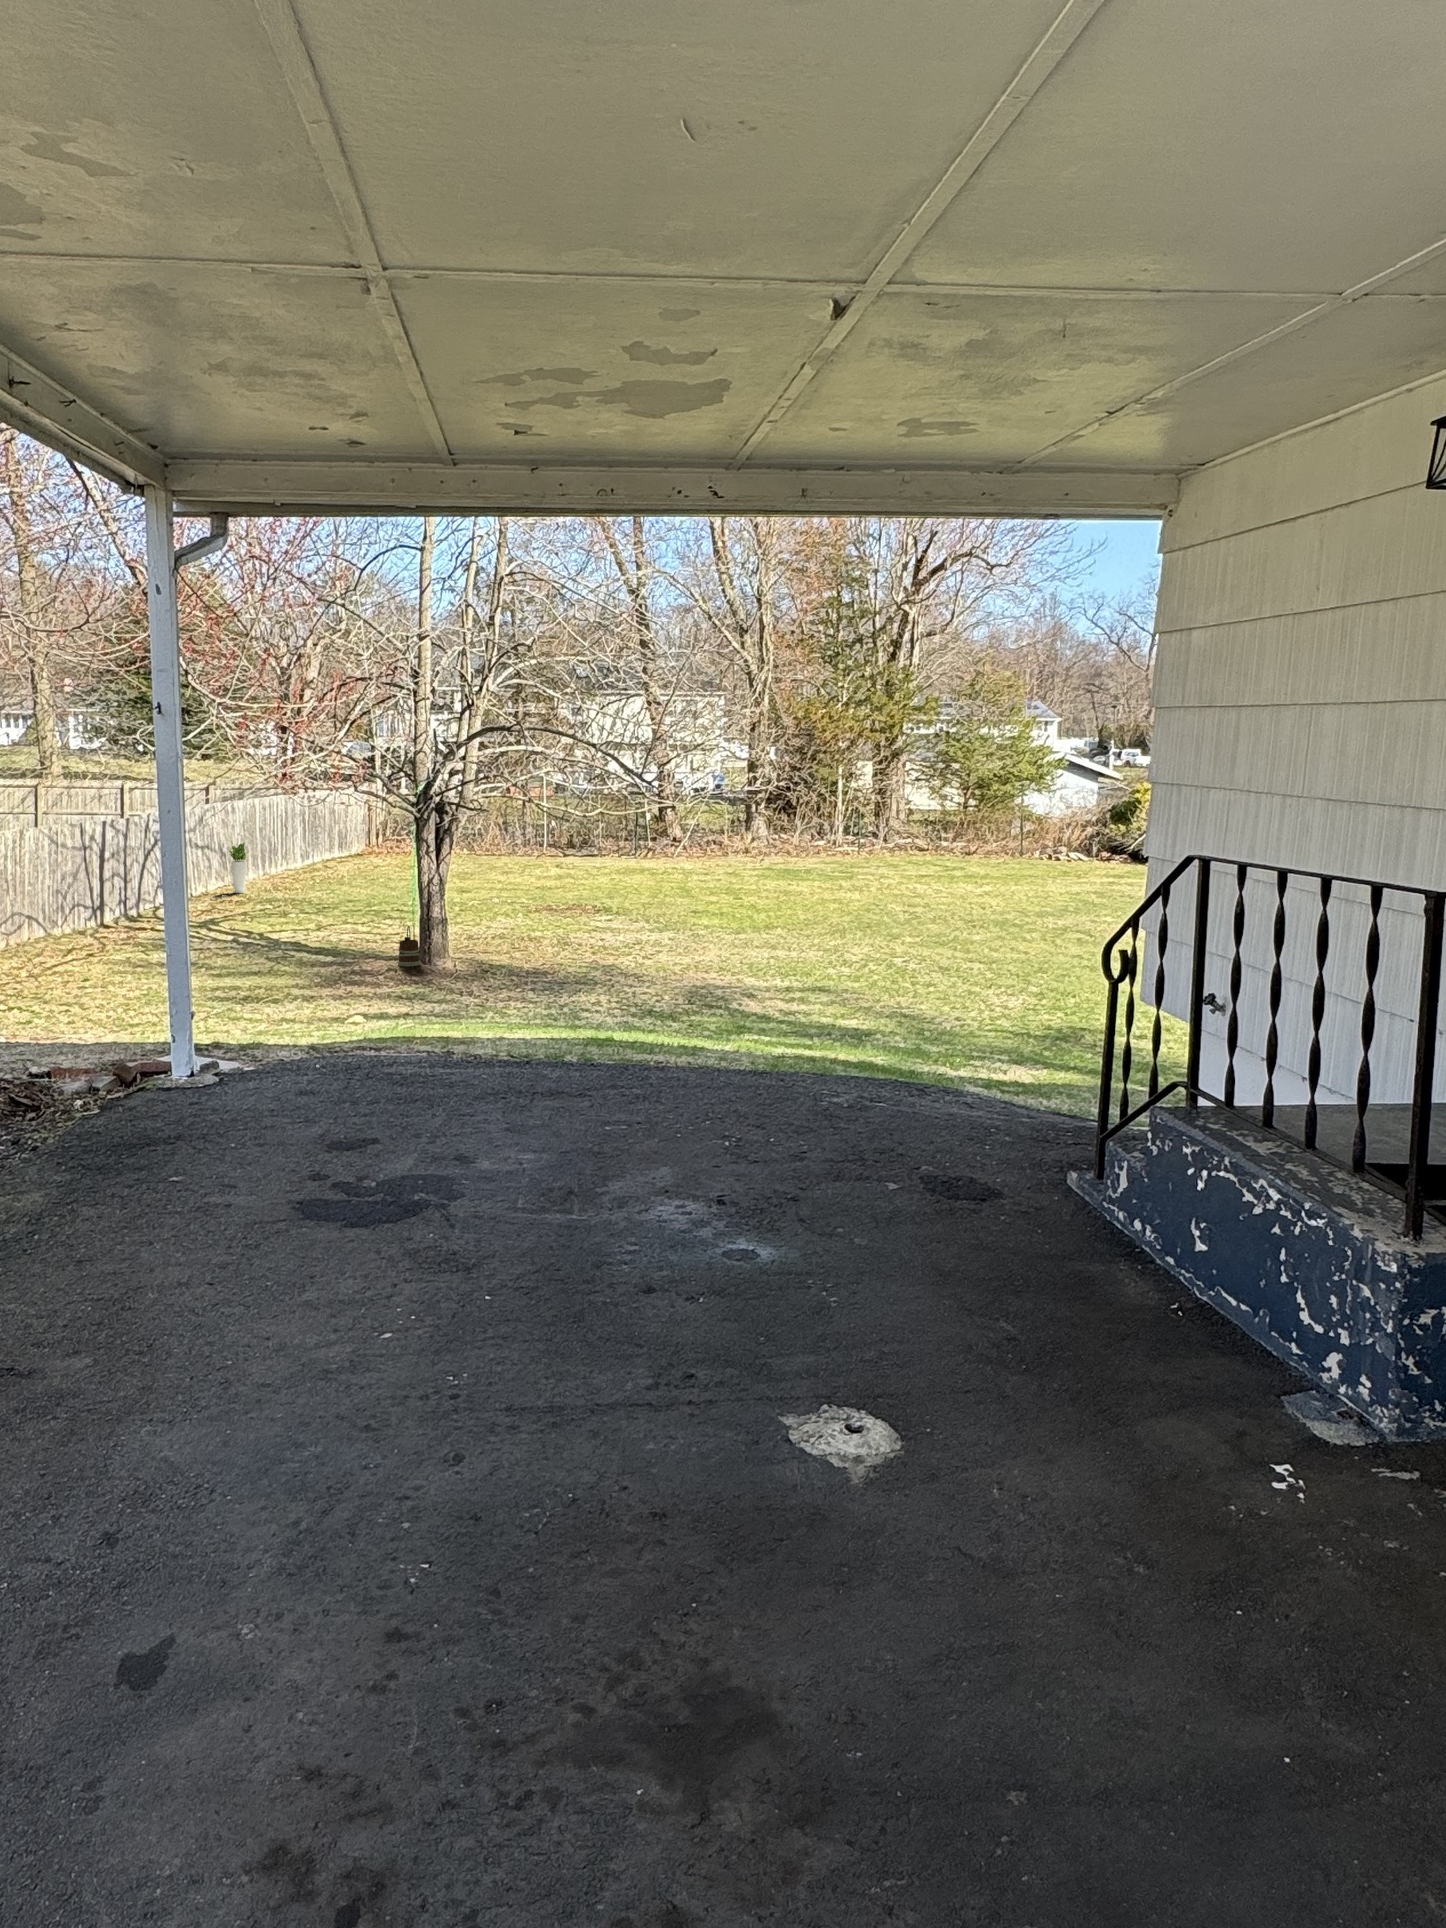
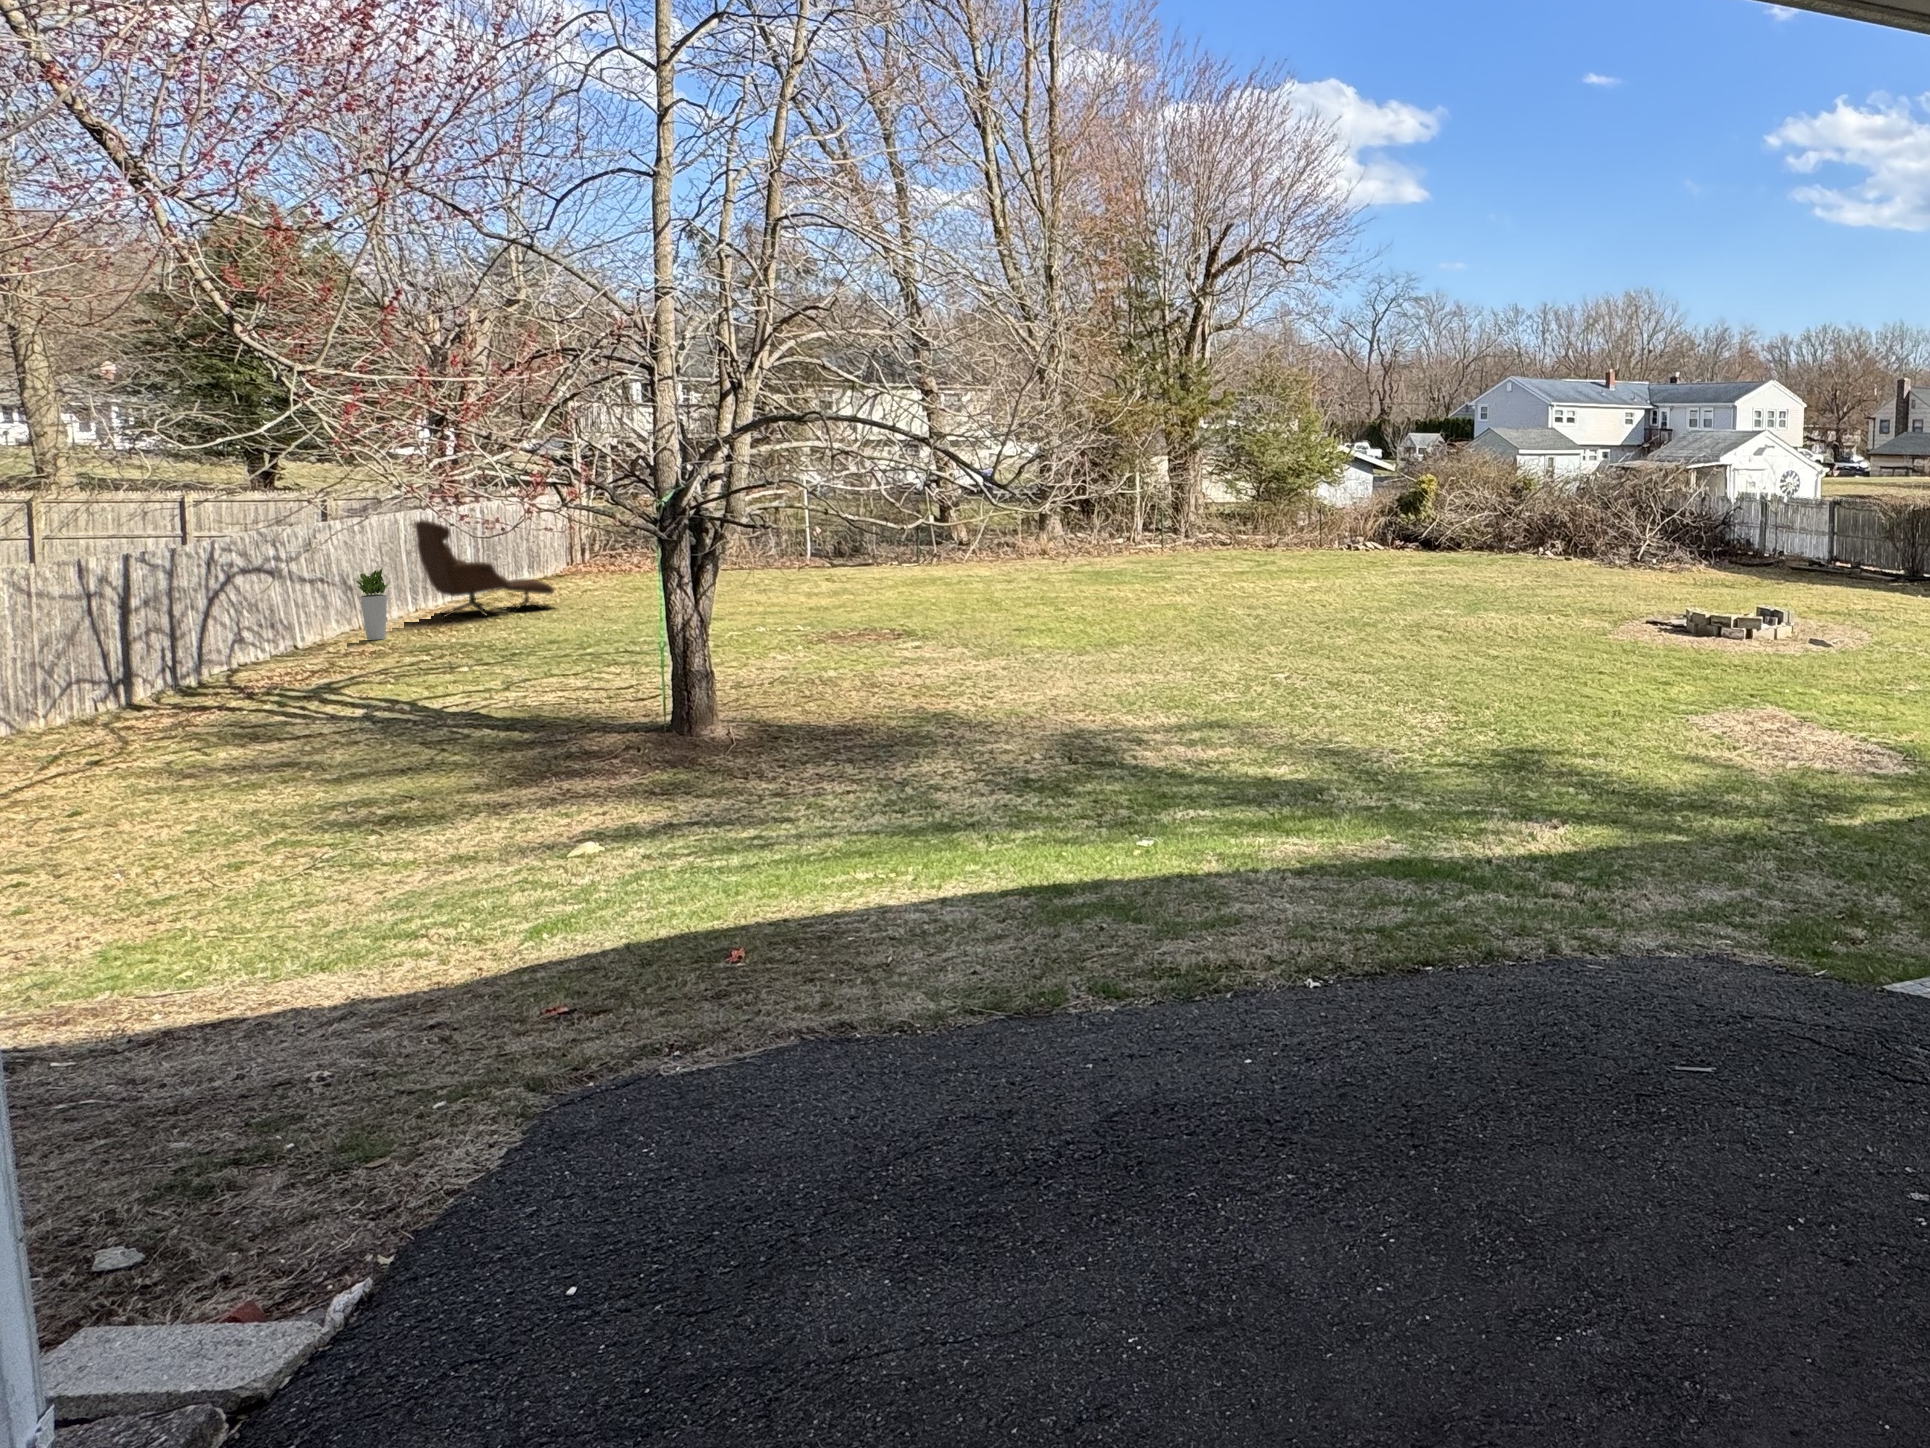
lounge chair: none [265,810,349,882] -> present [415,521,554,617]
wooden bucket: present [398,926,420,966] -> none [640,685,675,741]

